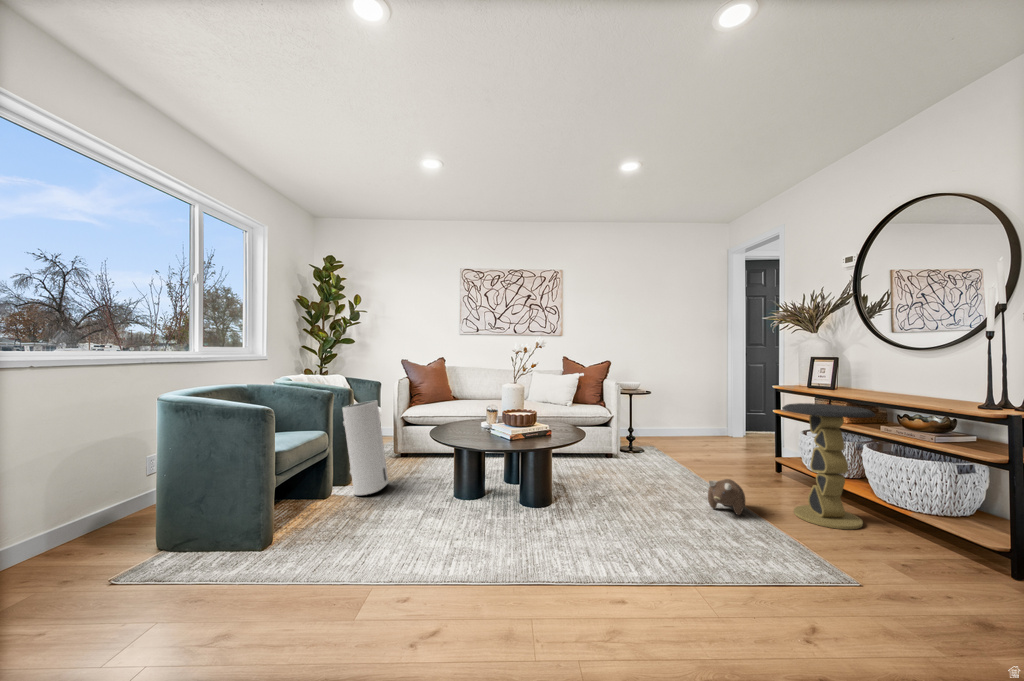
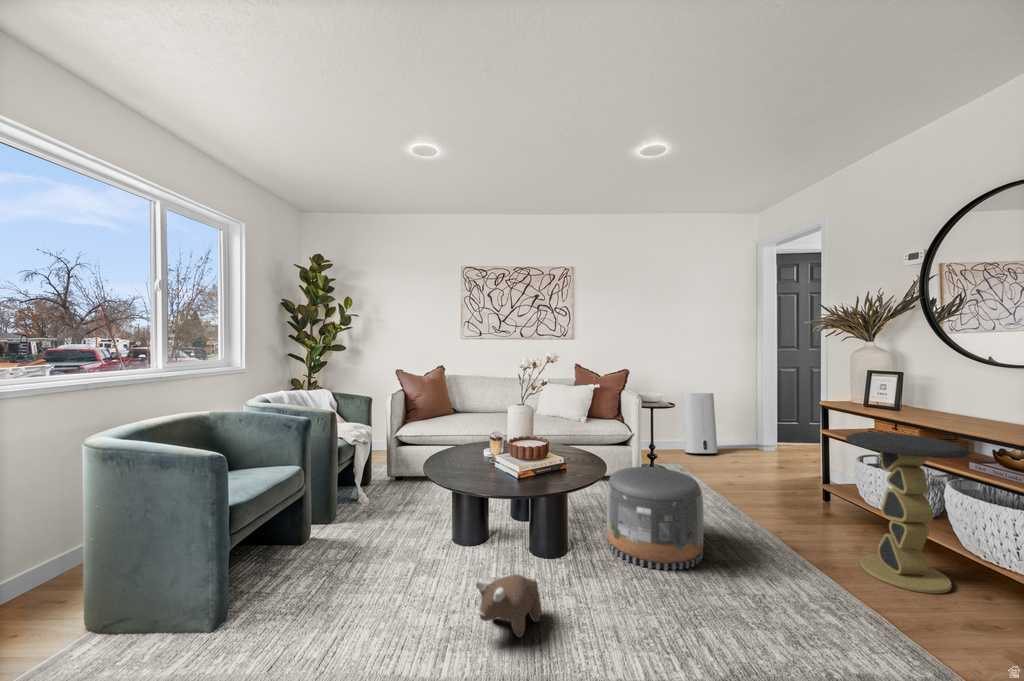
air purifier: present [343,401,389,495] -> present [682,393,717,454]
pouf: none [586,435,665,515] -> present [607,467,704,570]
plush toy: present [708,479,745,515] -> present [476,574,541,637]

